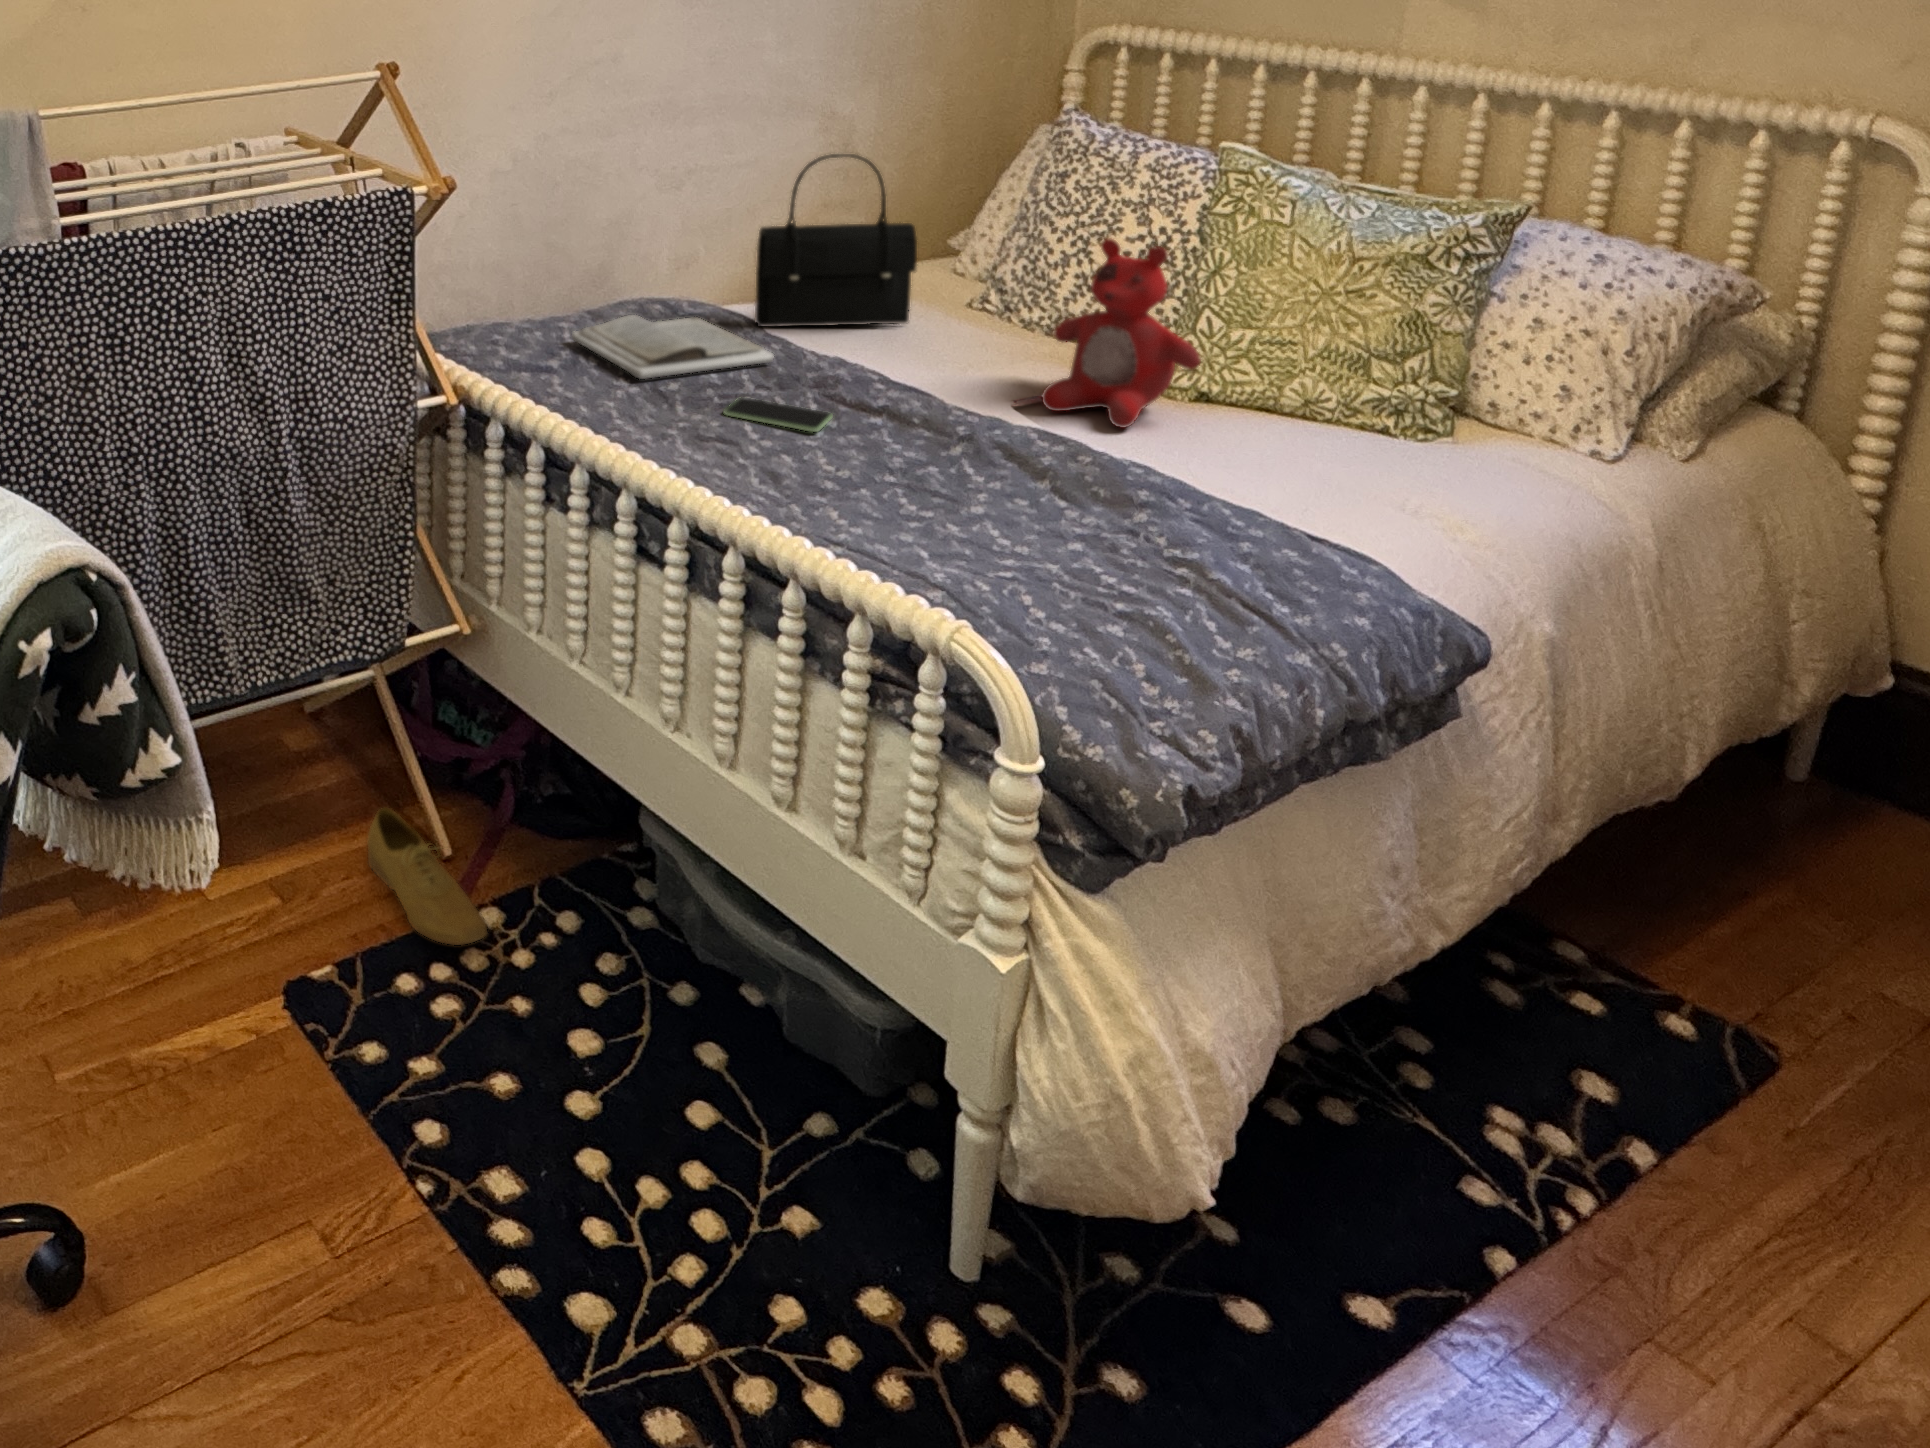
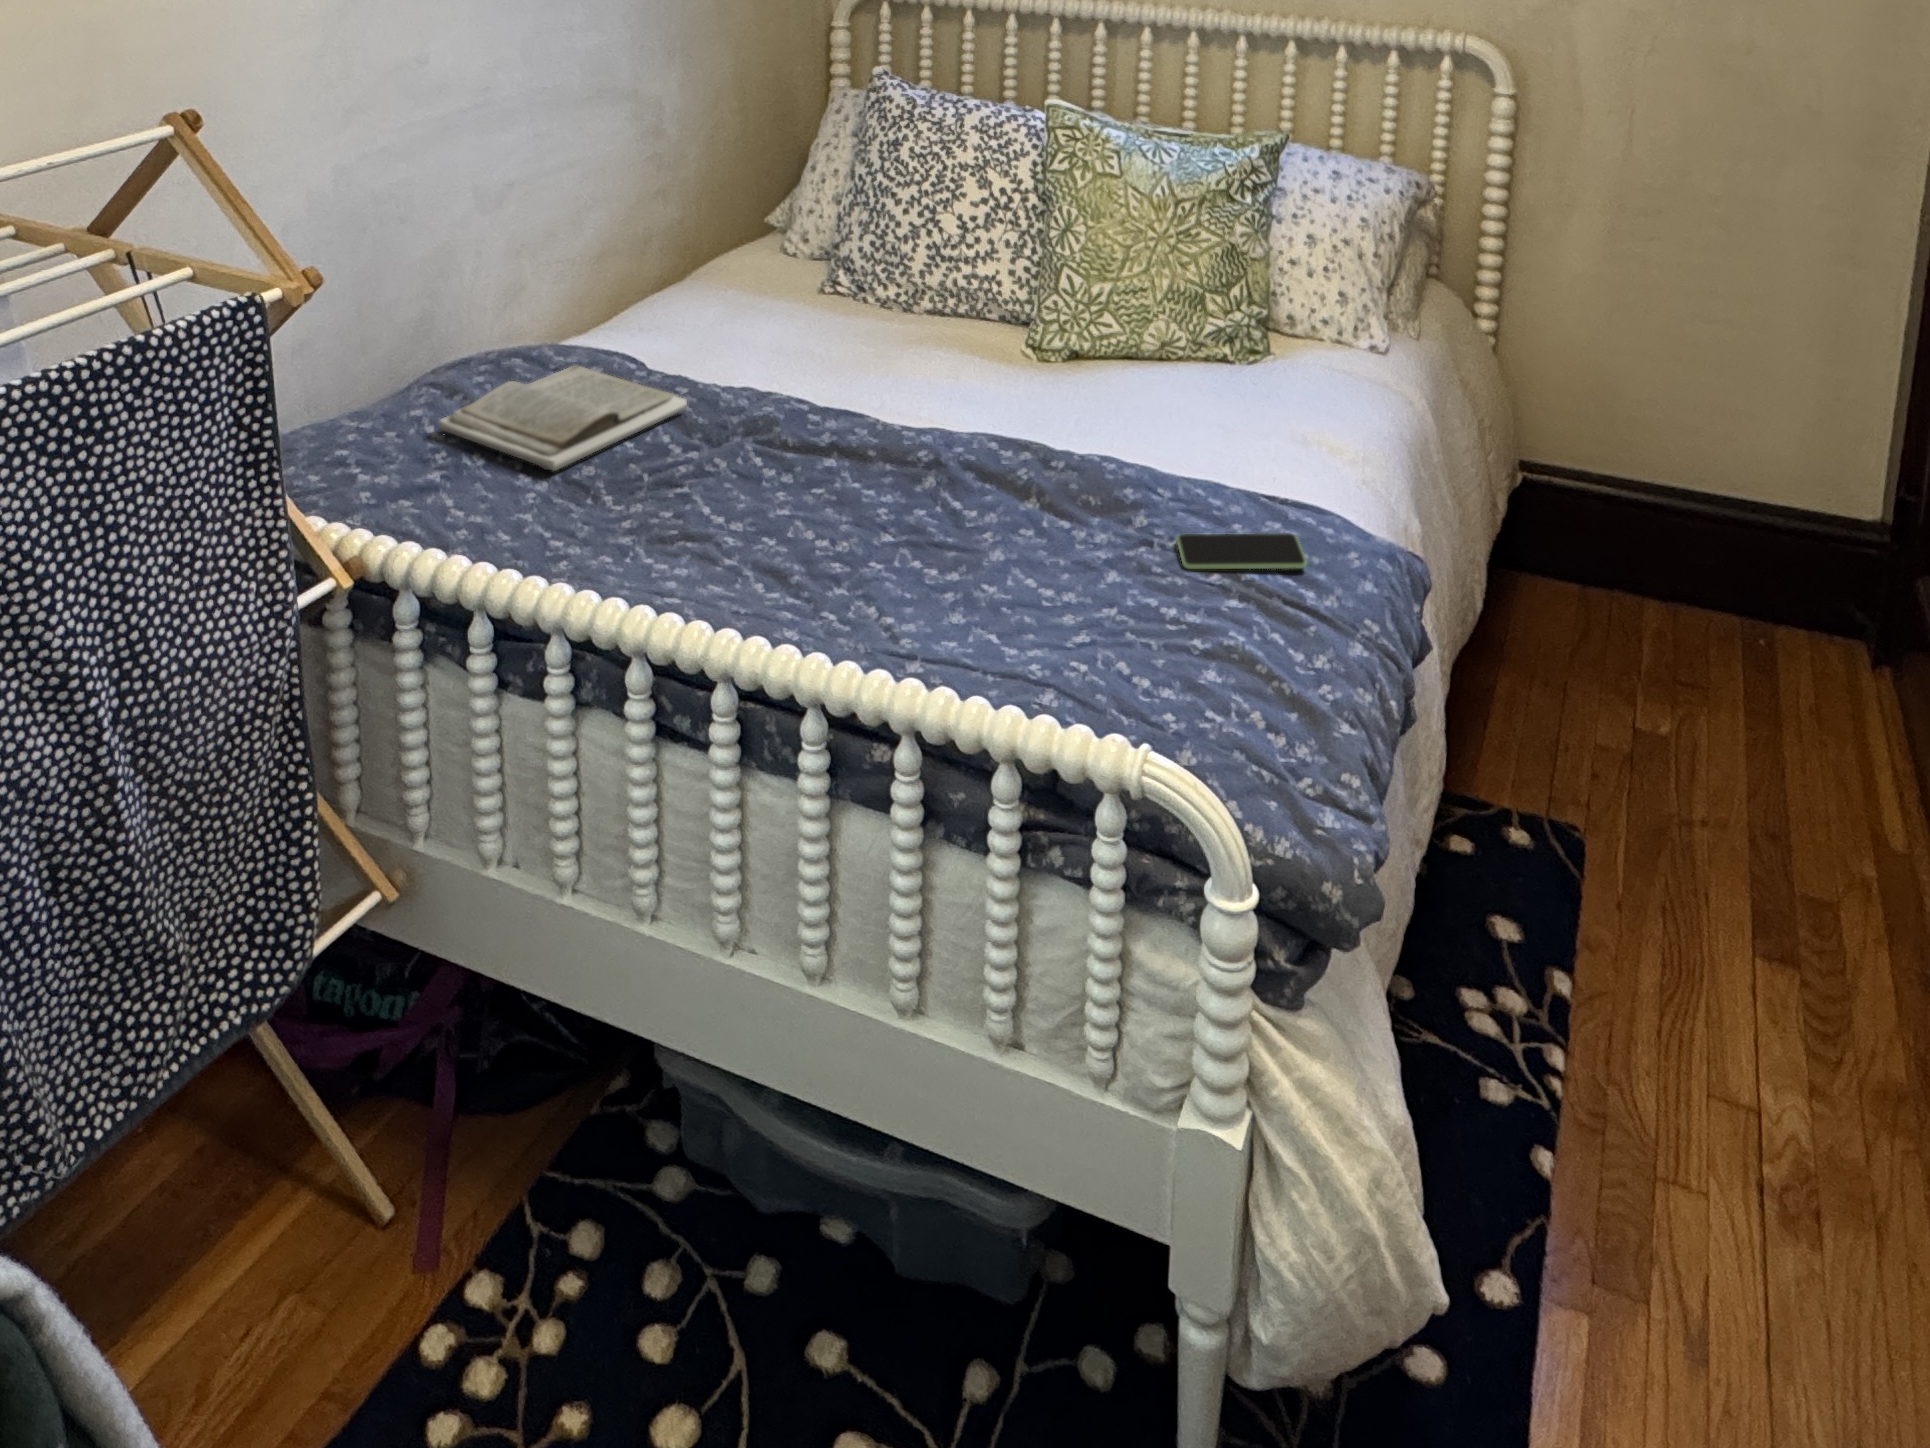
handbag: present [755,154,917,327] -> none [632,152,796,362]
stuffed bear: present [1042,238,1201,428] -> none [953,218,1092,412]
smartphone: present [724,397,832,432] -> present [1176,533,1307,569]
shoe: present [367,808,487,945] -> none [285,1195,512,1381]

